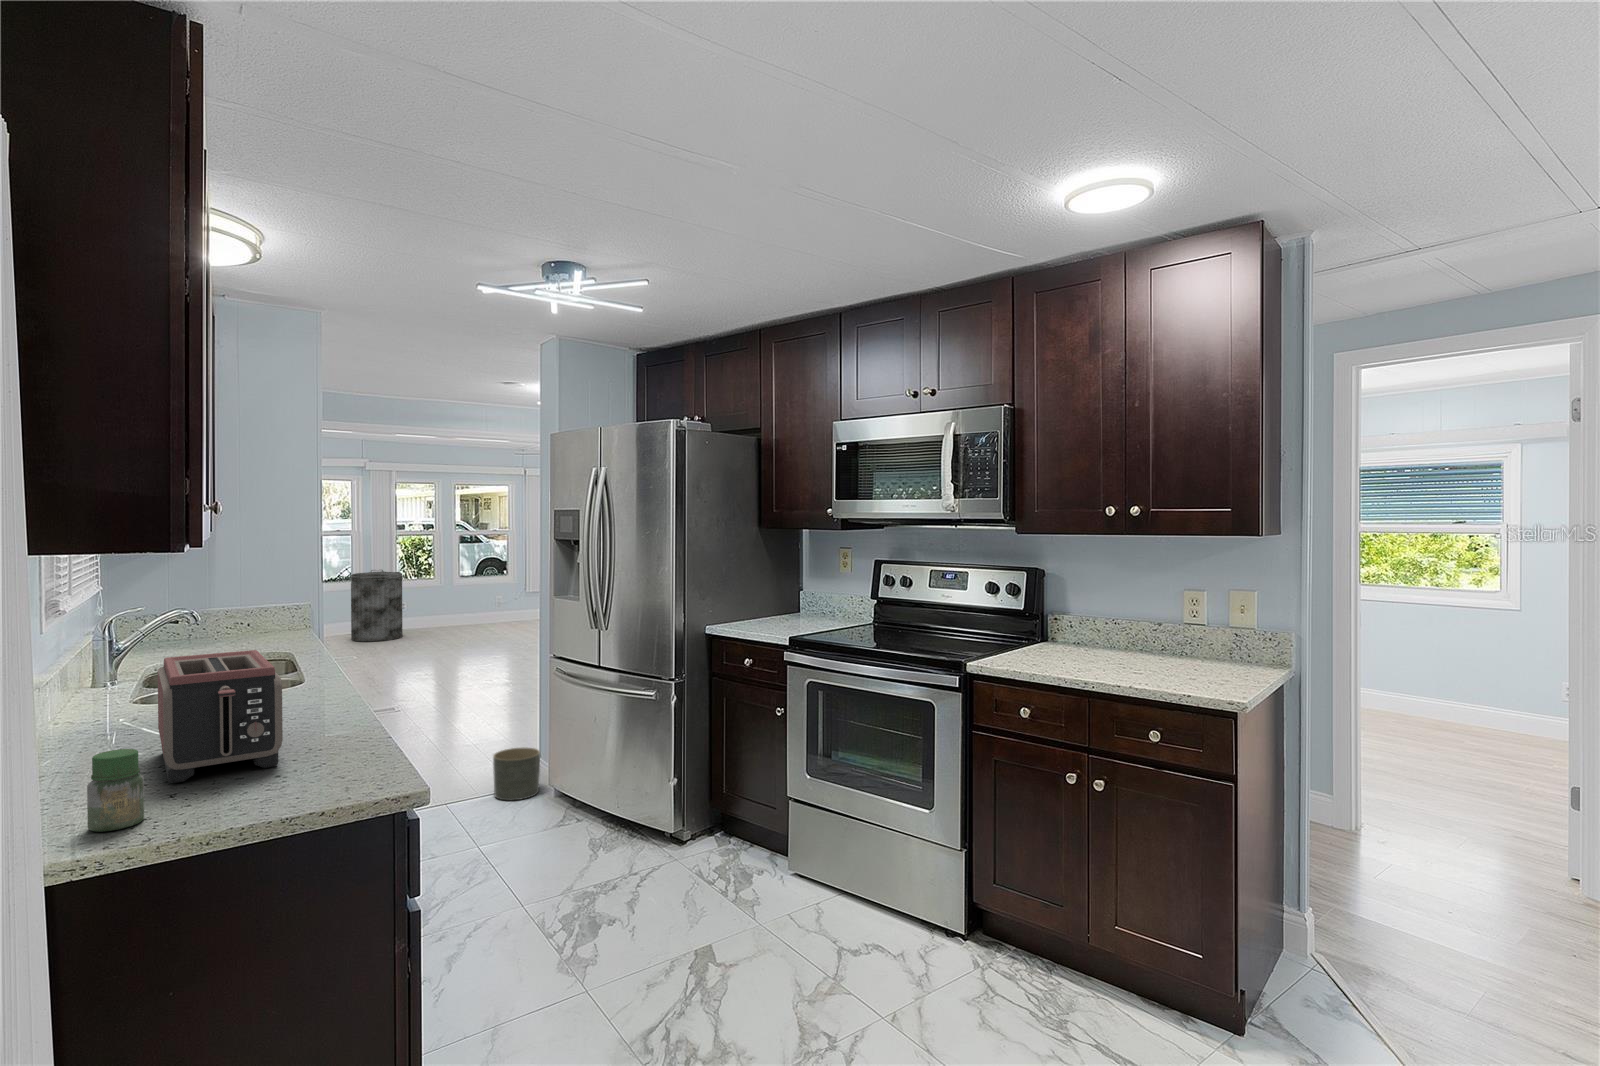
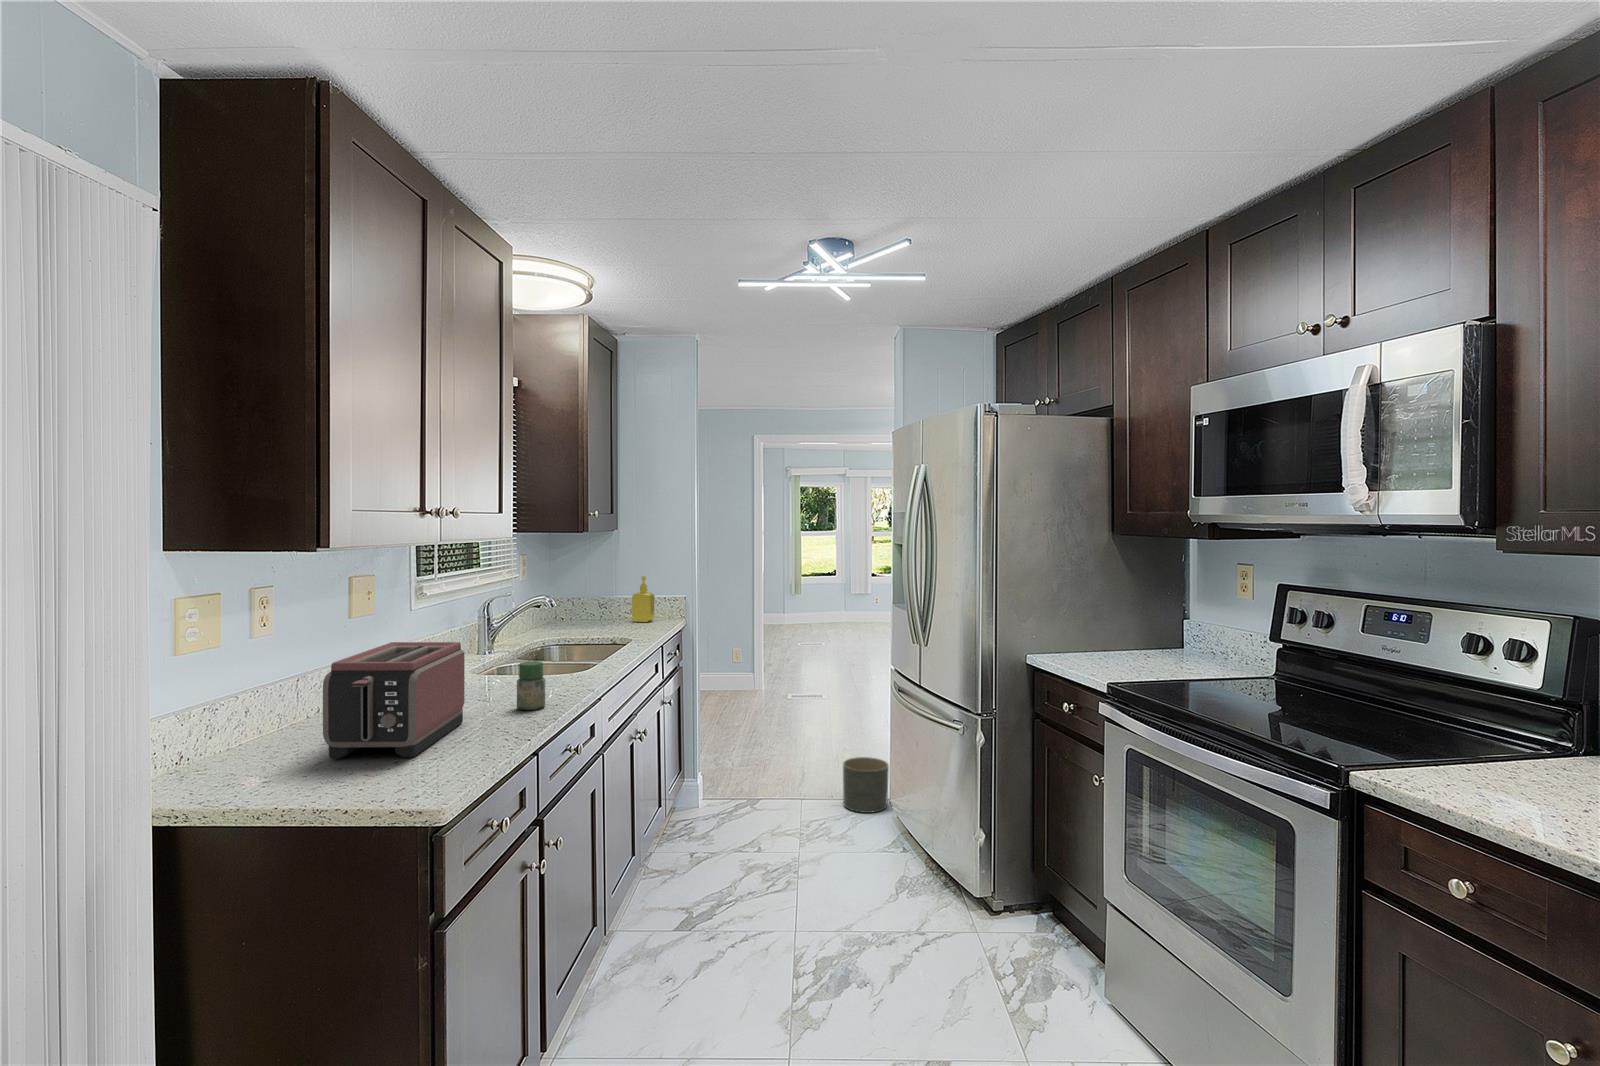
trash can: present [351,570,403,642] -> none [831,566,873,630]
soap dispenser: none [241,584,269,637] -> present [632,576,654,622]
jar: present [87,749,144,832] -> present [517,661,545,710]

